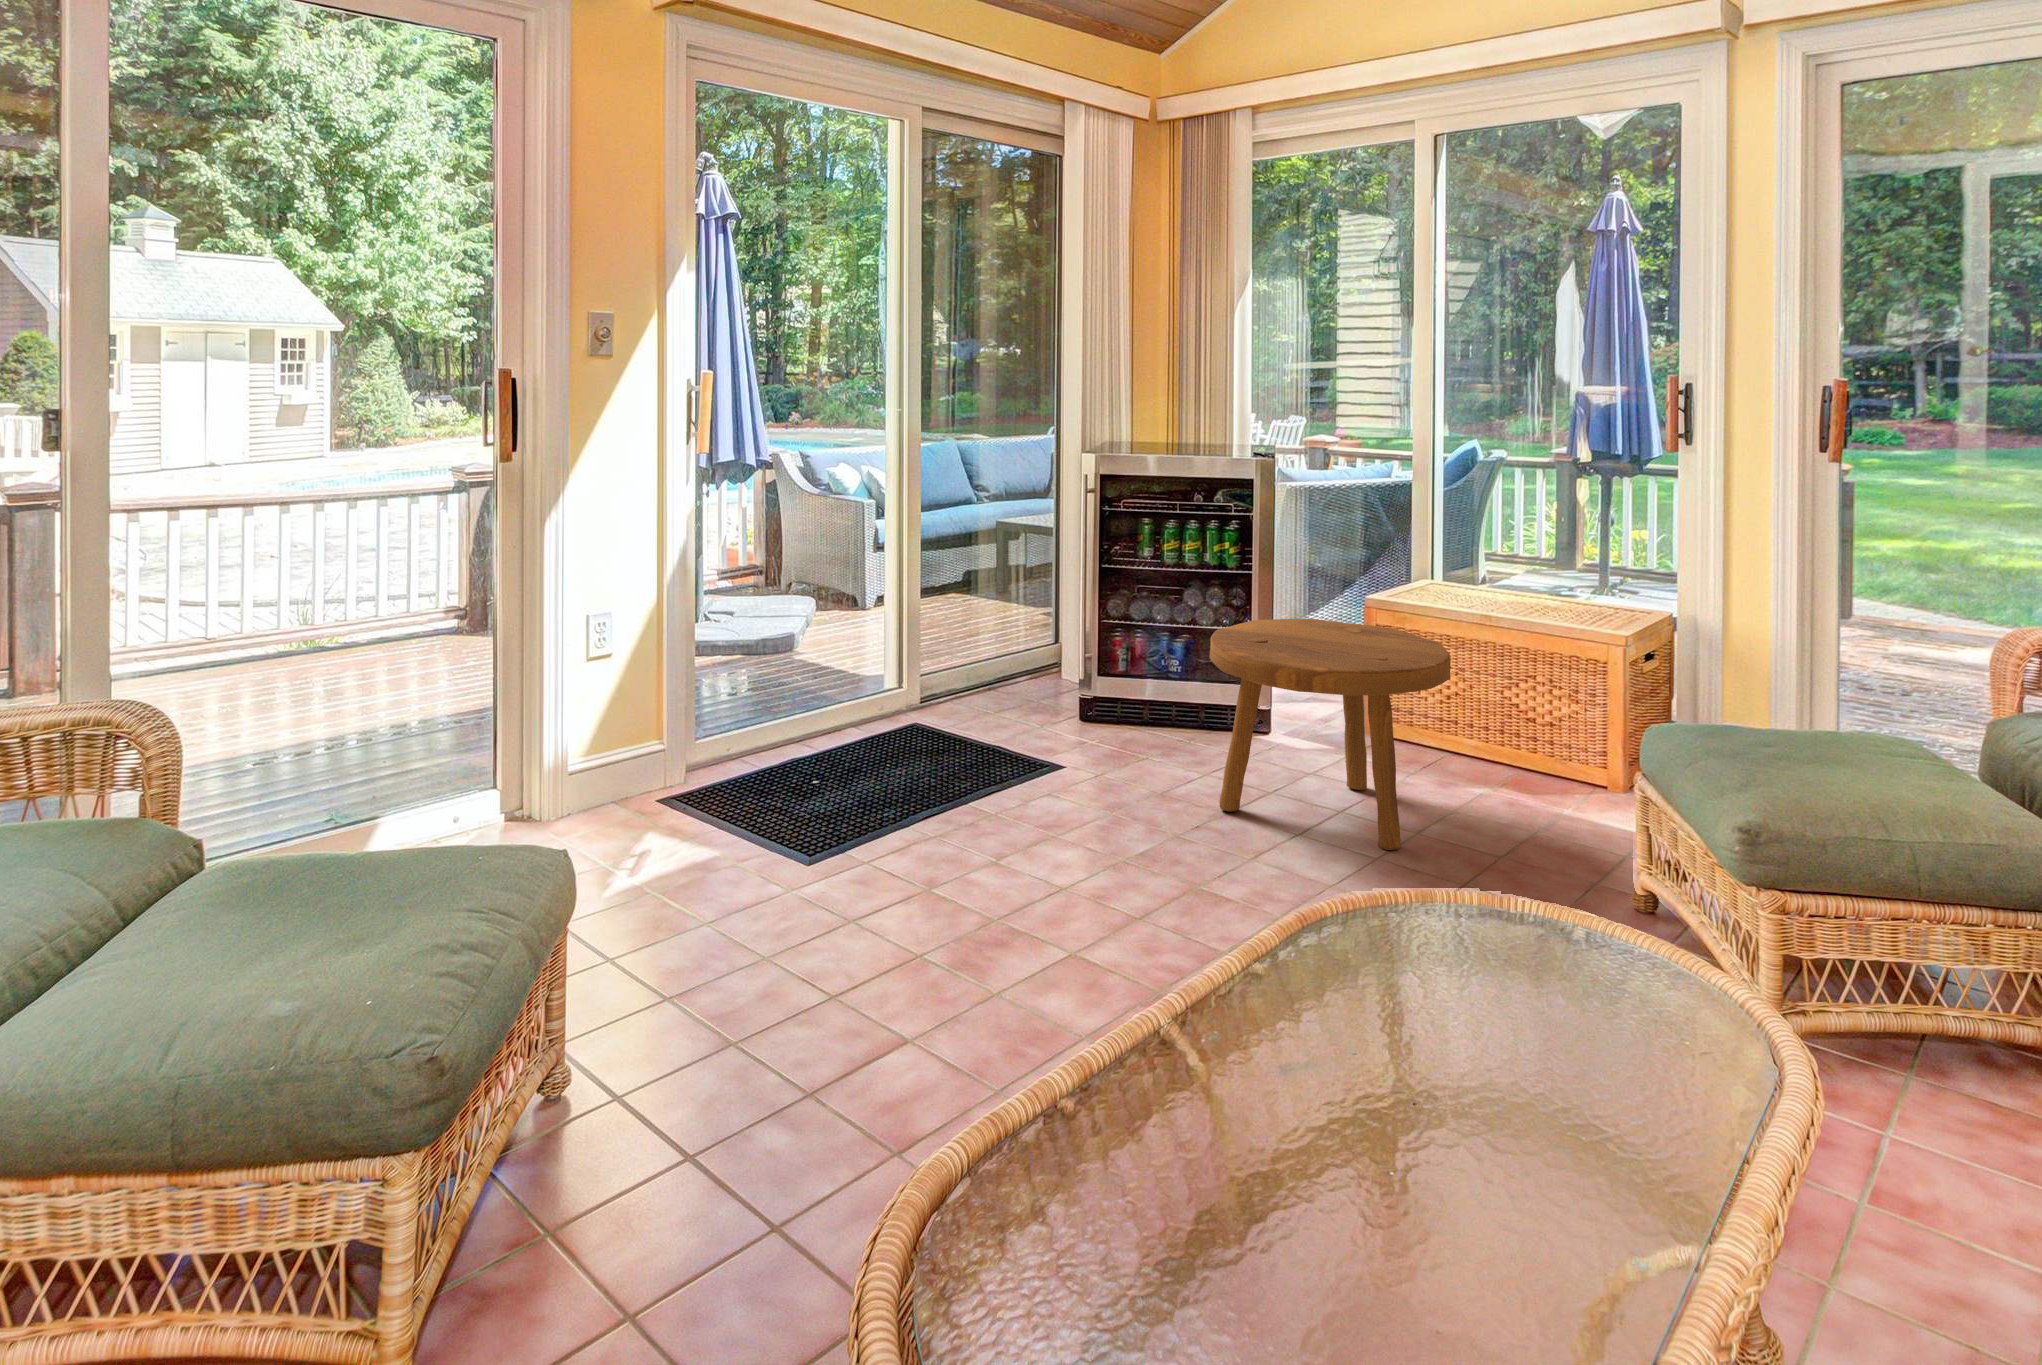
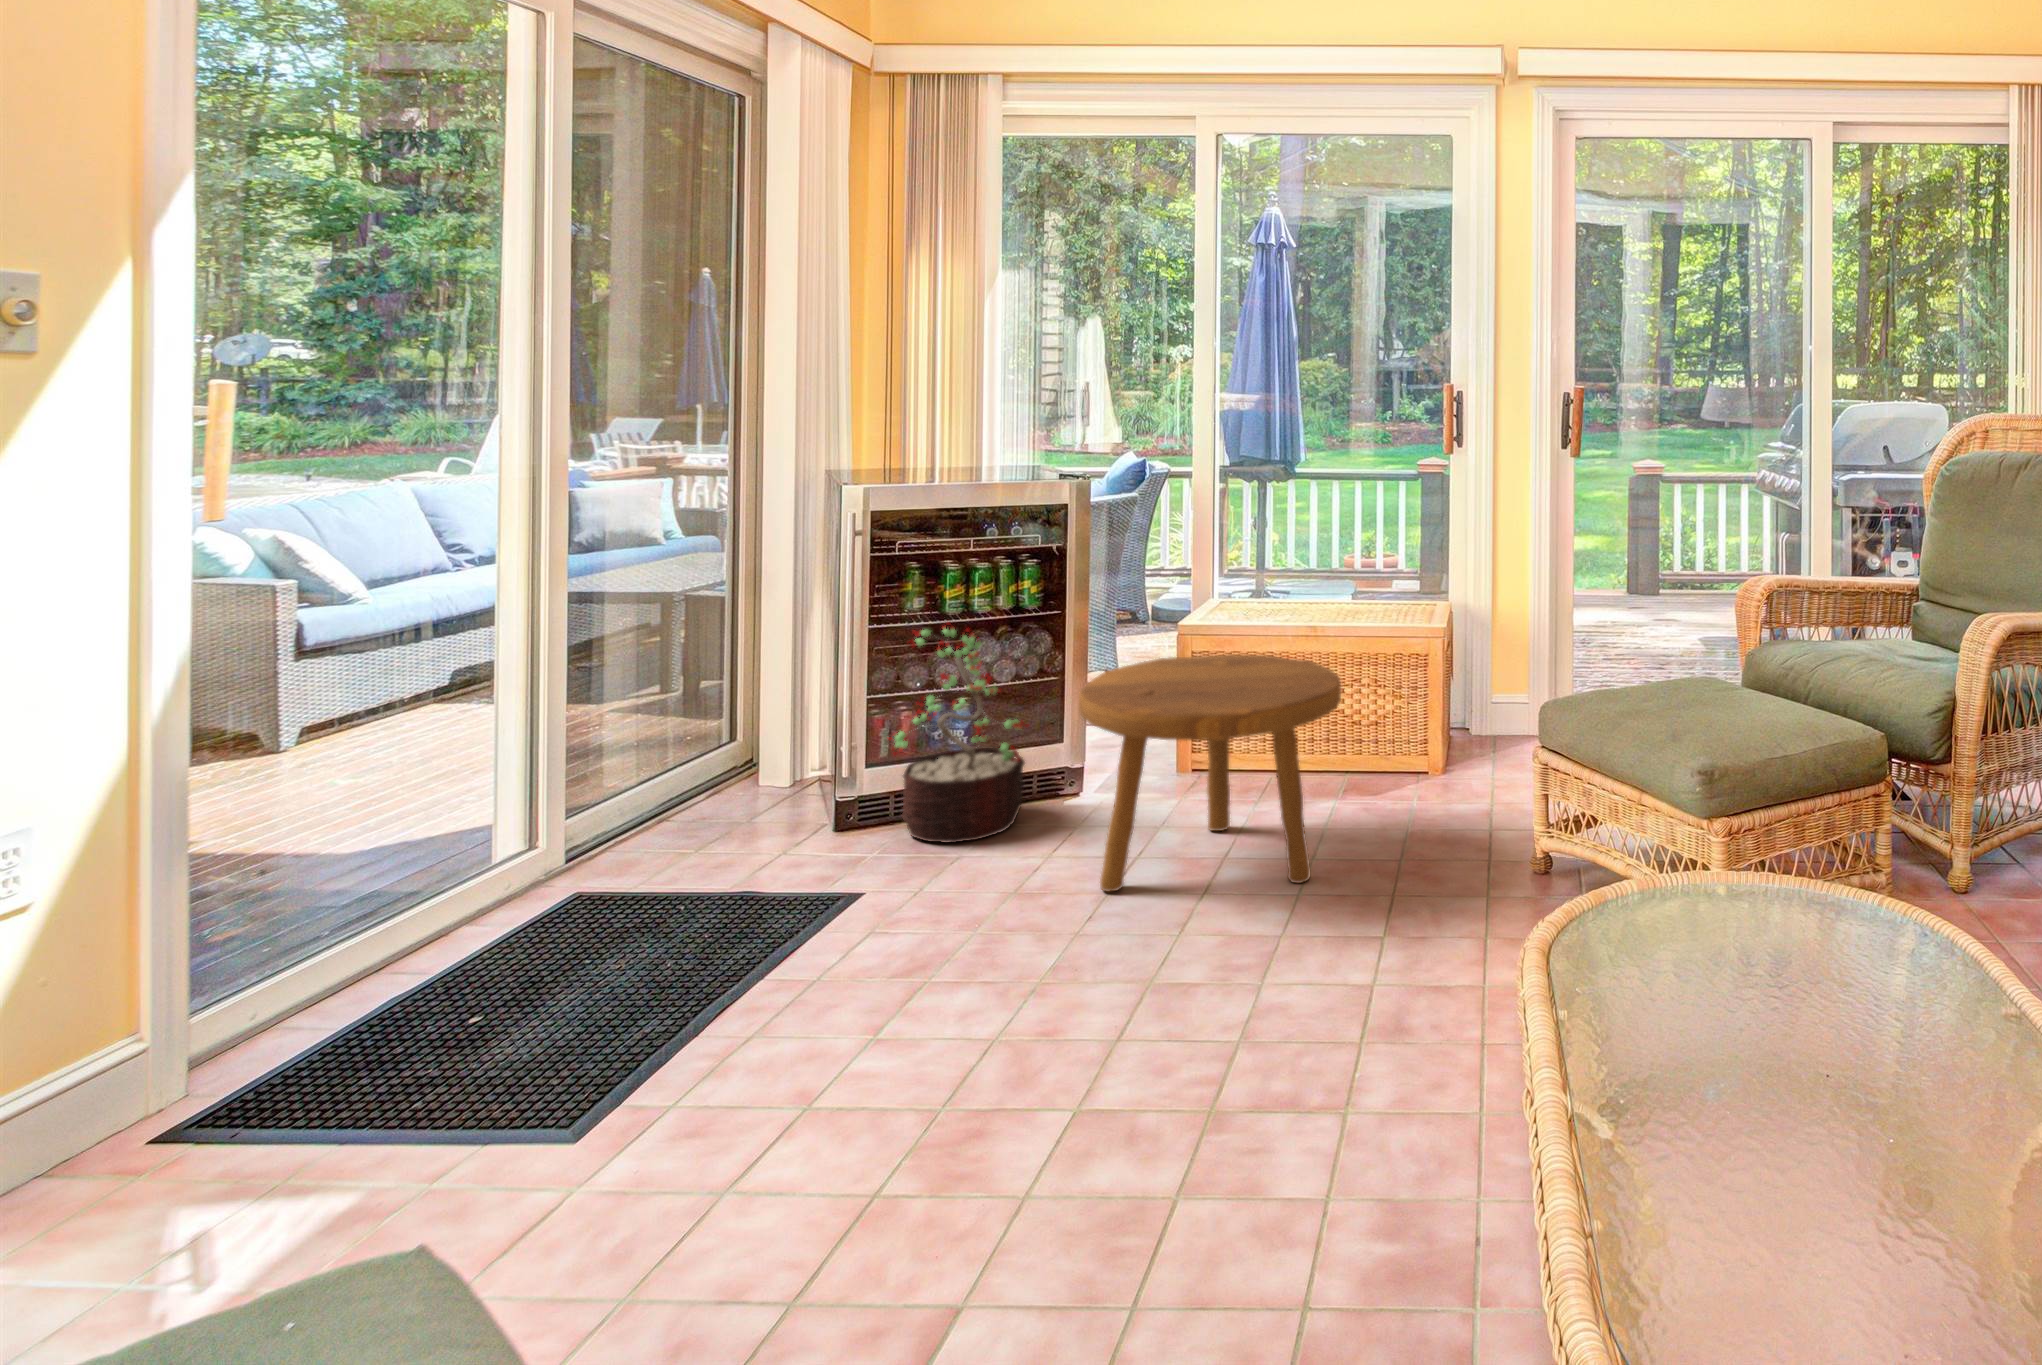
decorative plant: none [1119,564,1216,748] -> present [889,621,1029,842]

